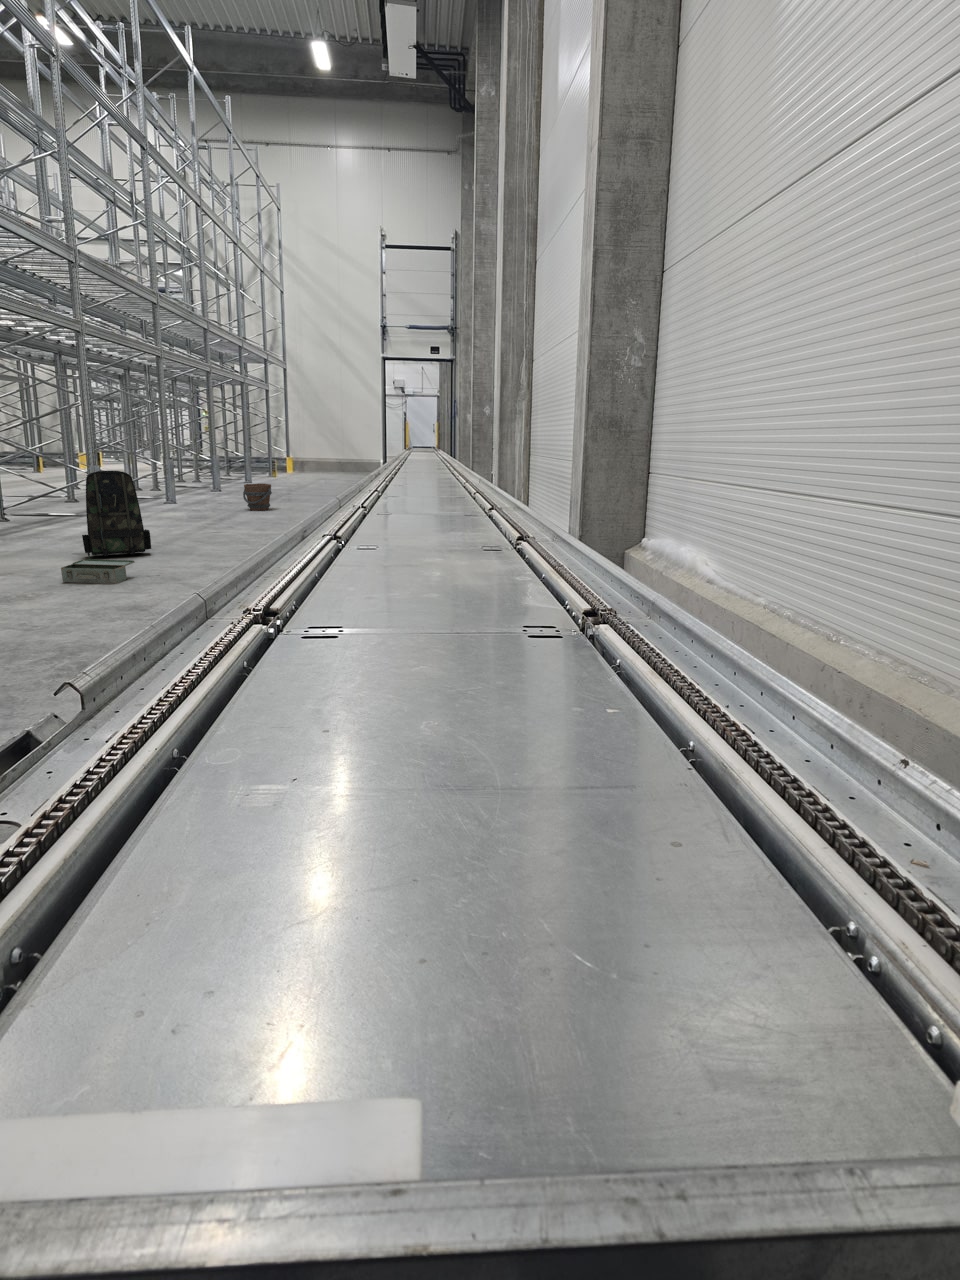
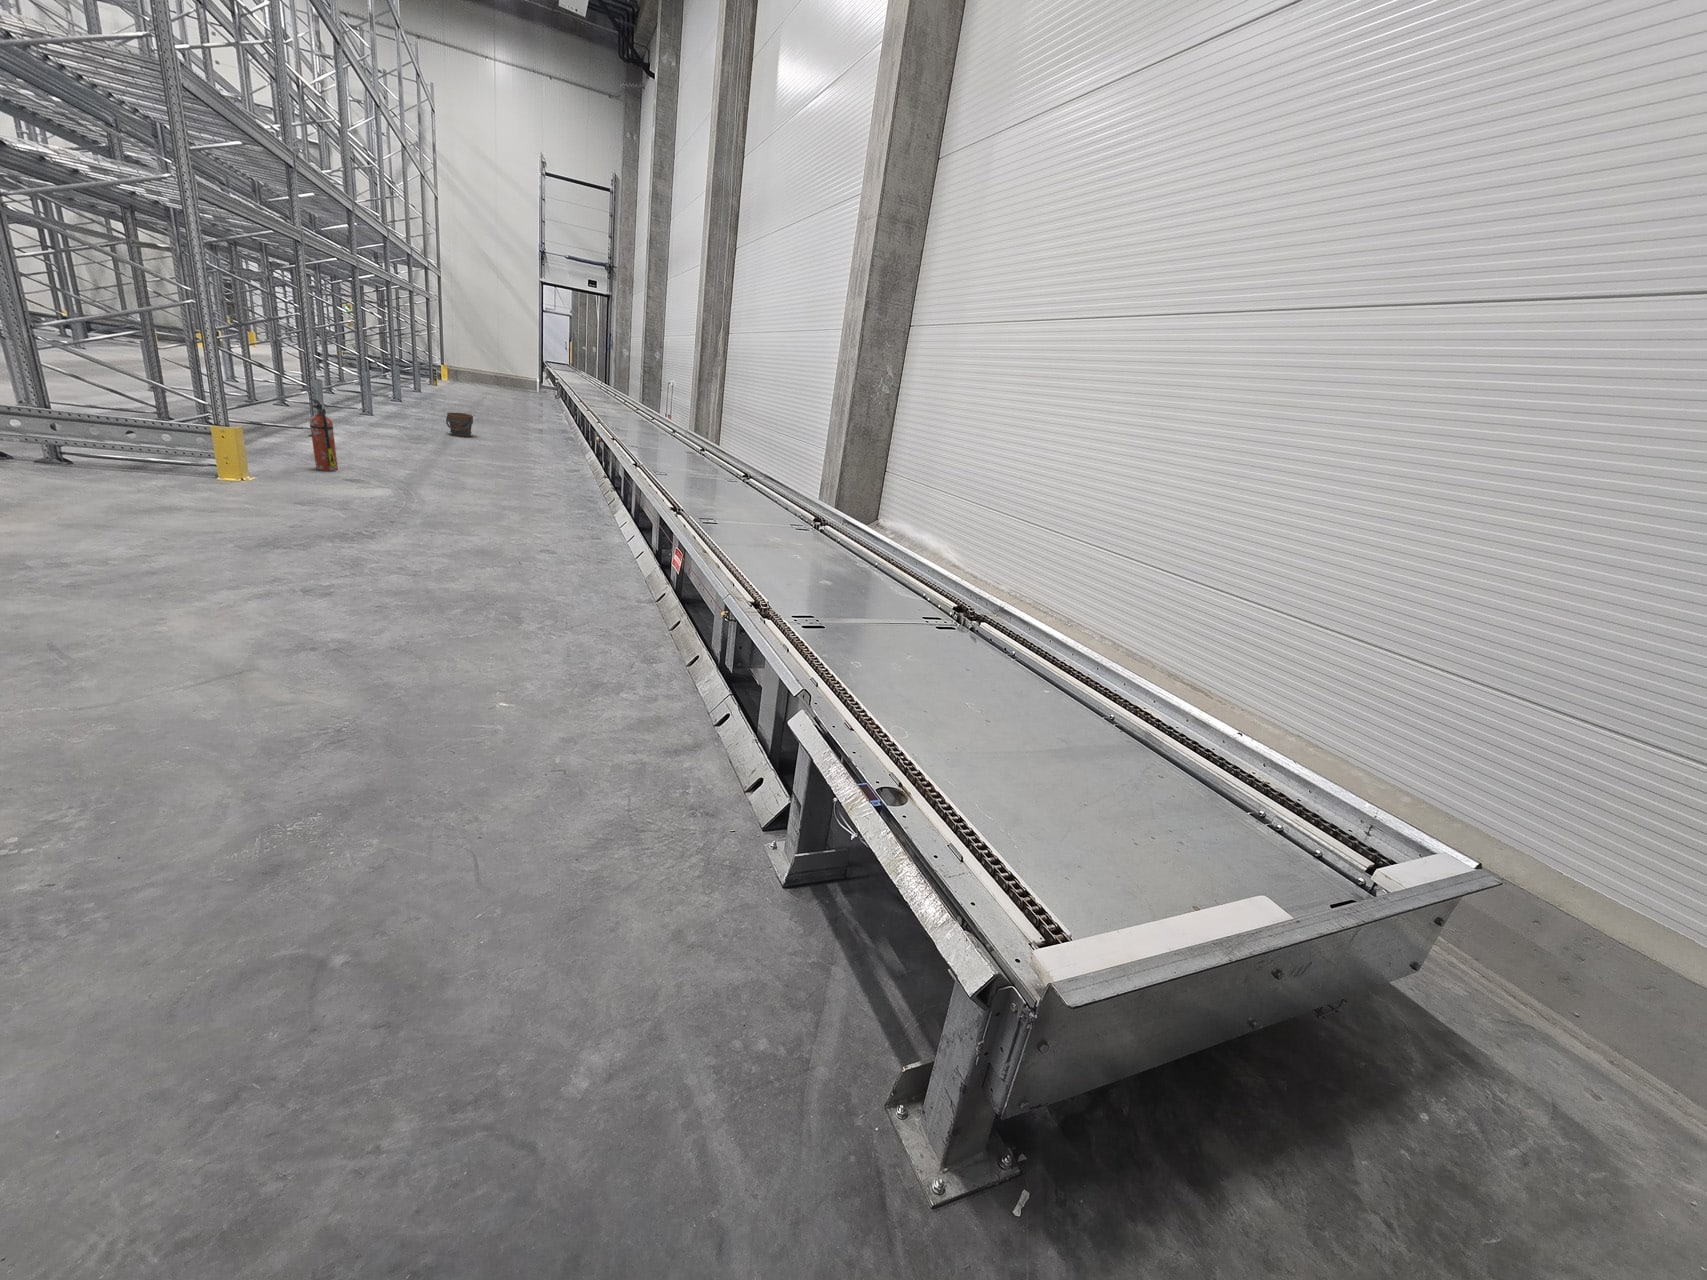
fire extinguisher: none [39,465,73,551] -> present [310,399,338,471]
backpack: present [82,471,151,559] -> none [358,413,417,482]
toolbox: present [61,559,135,583] -> none [374,486,428,508]

